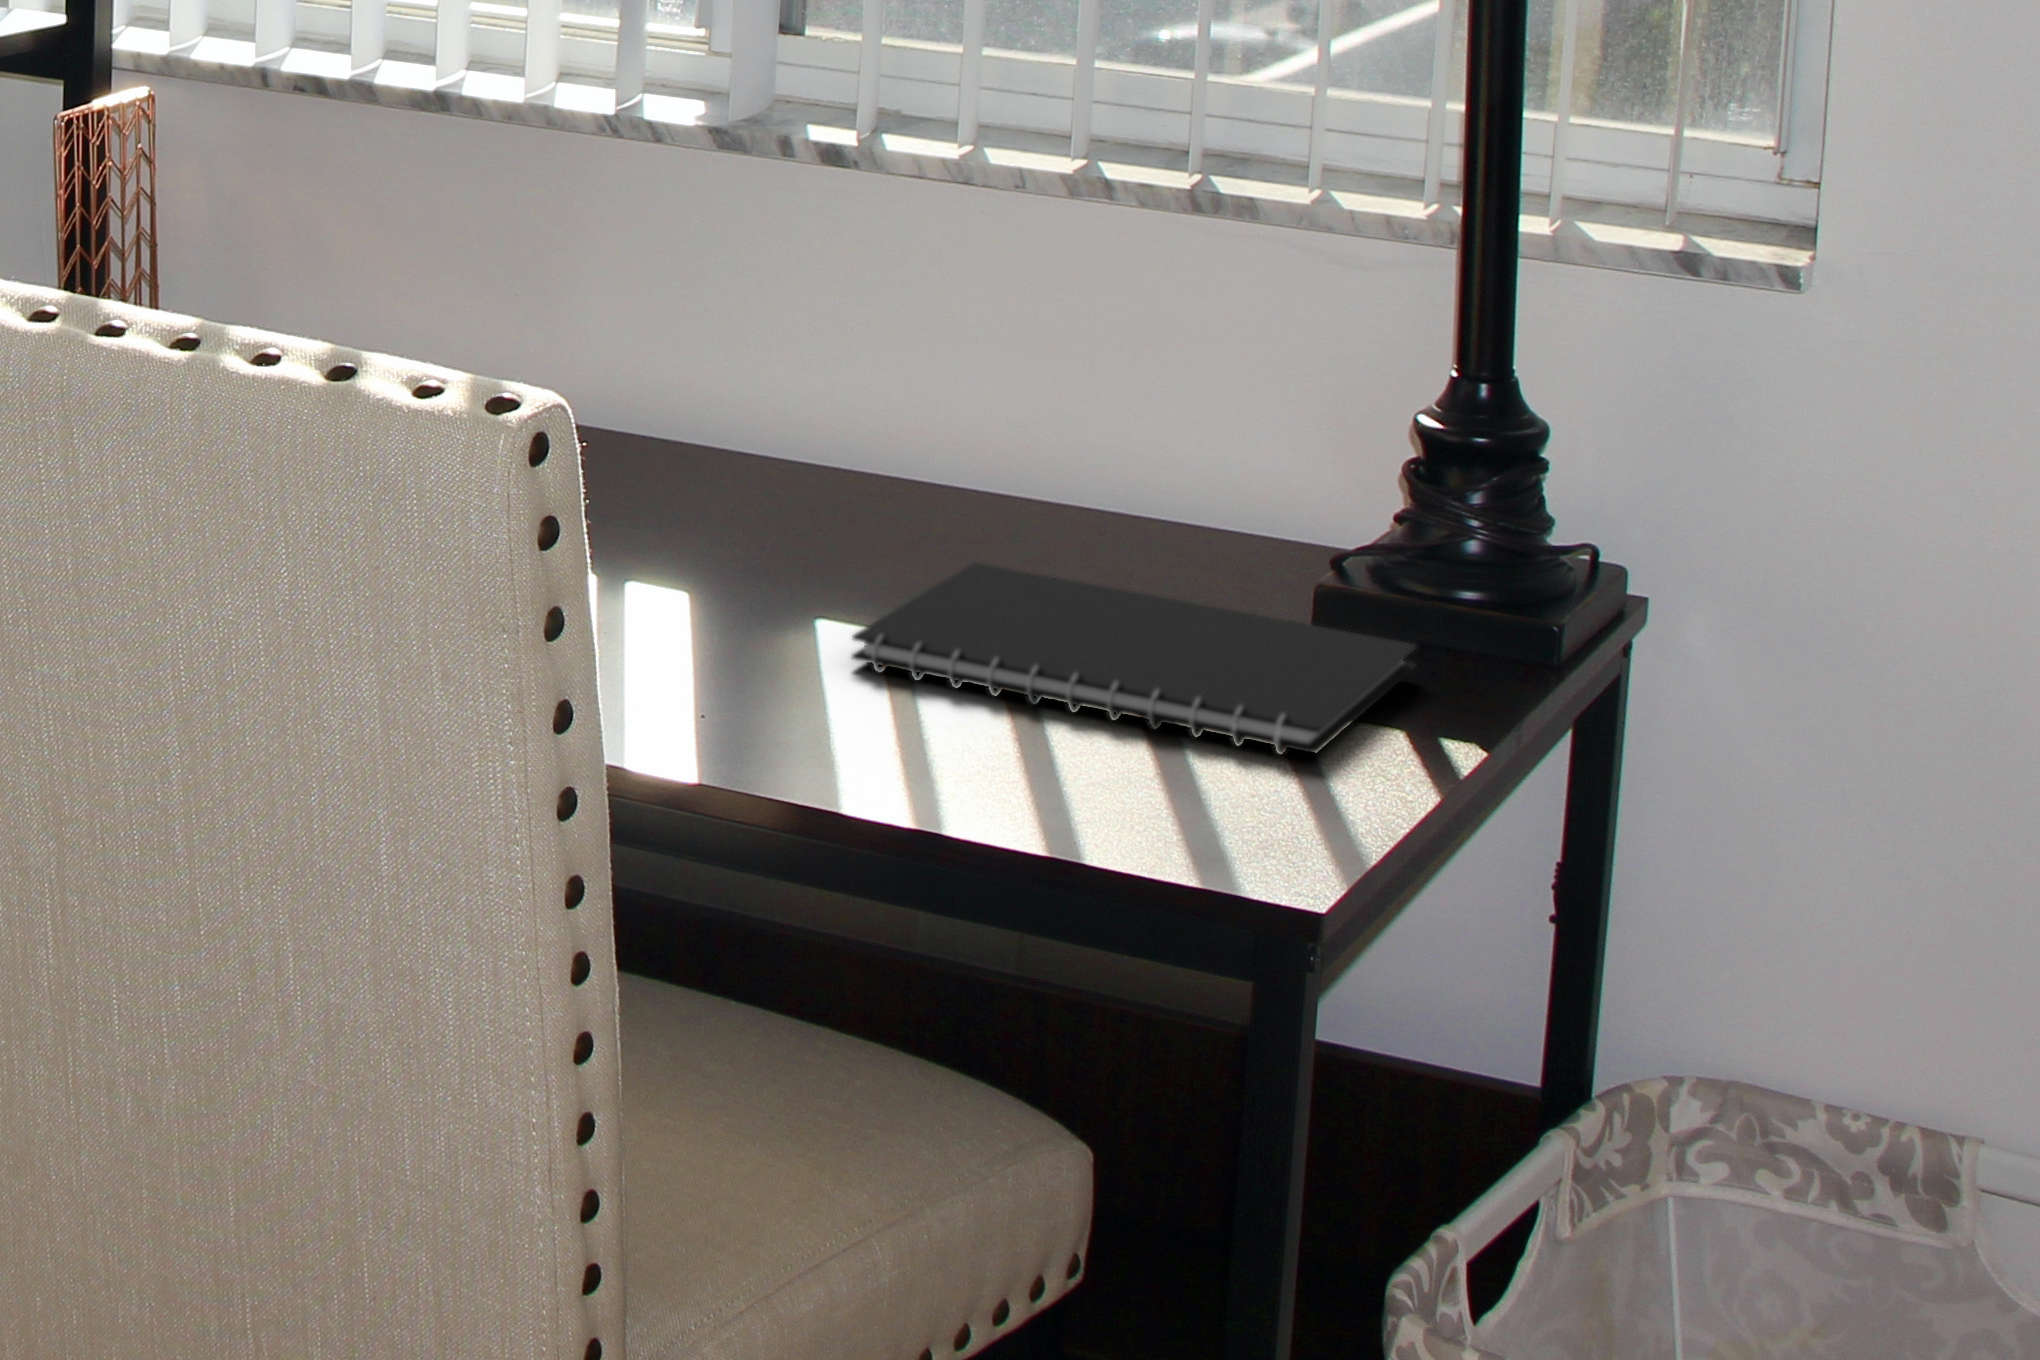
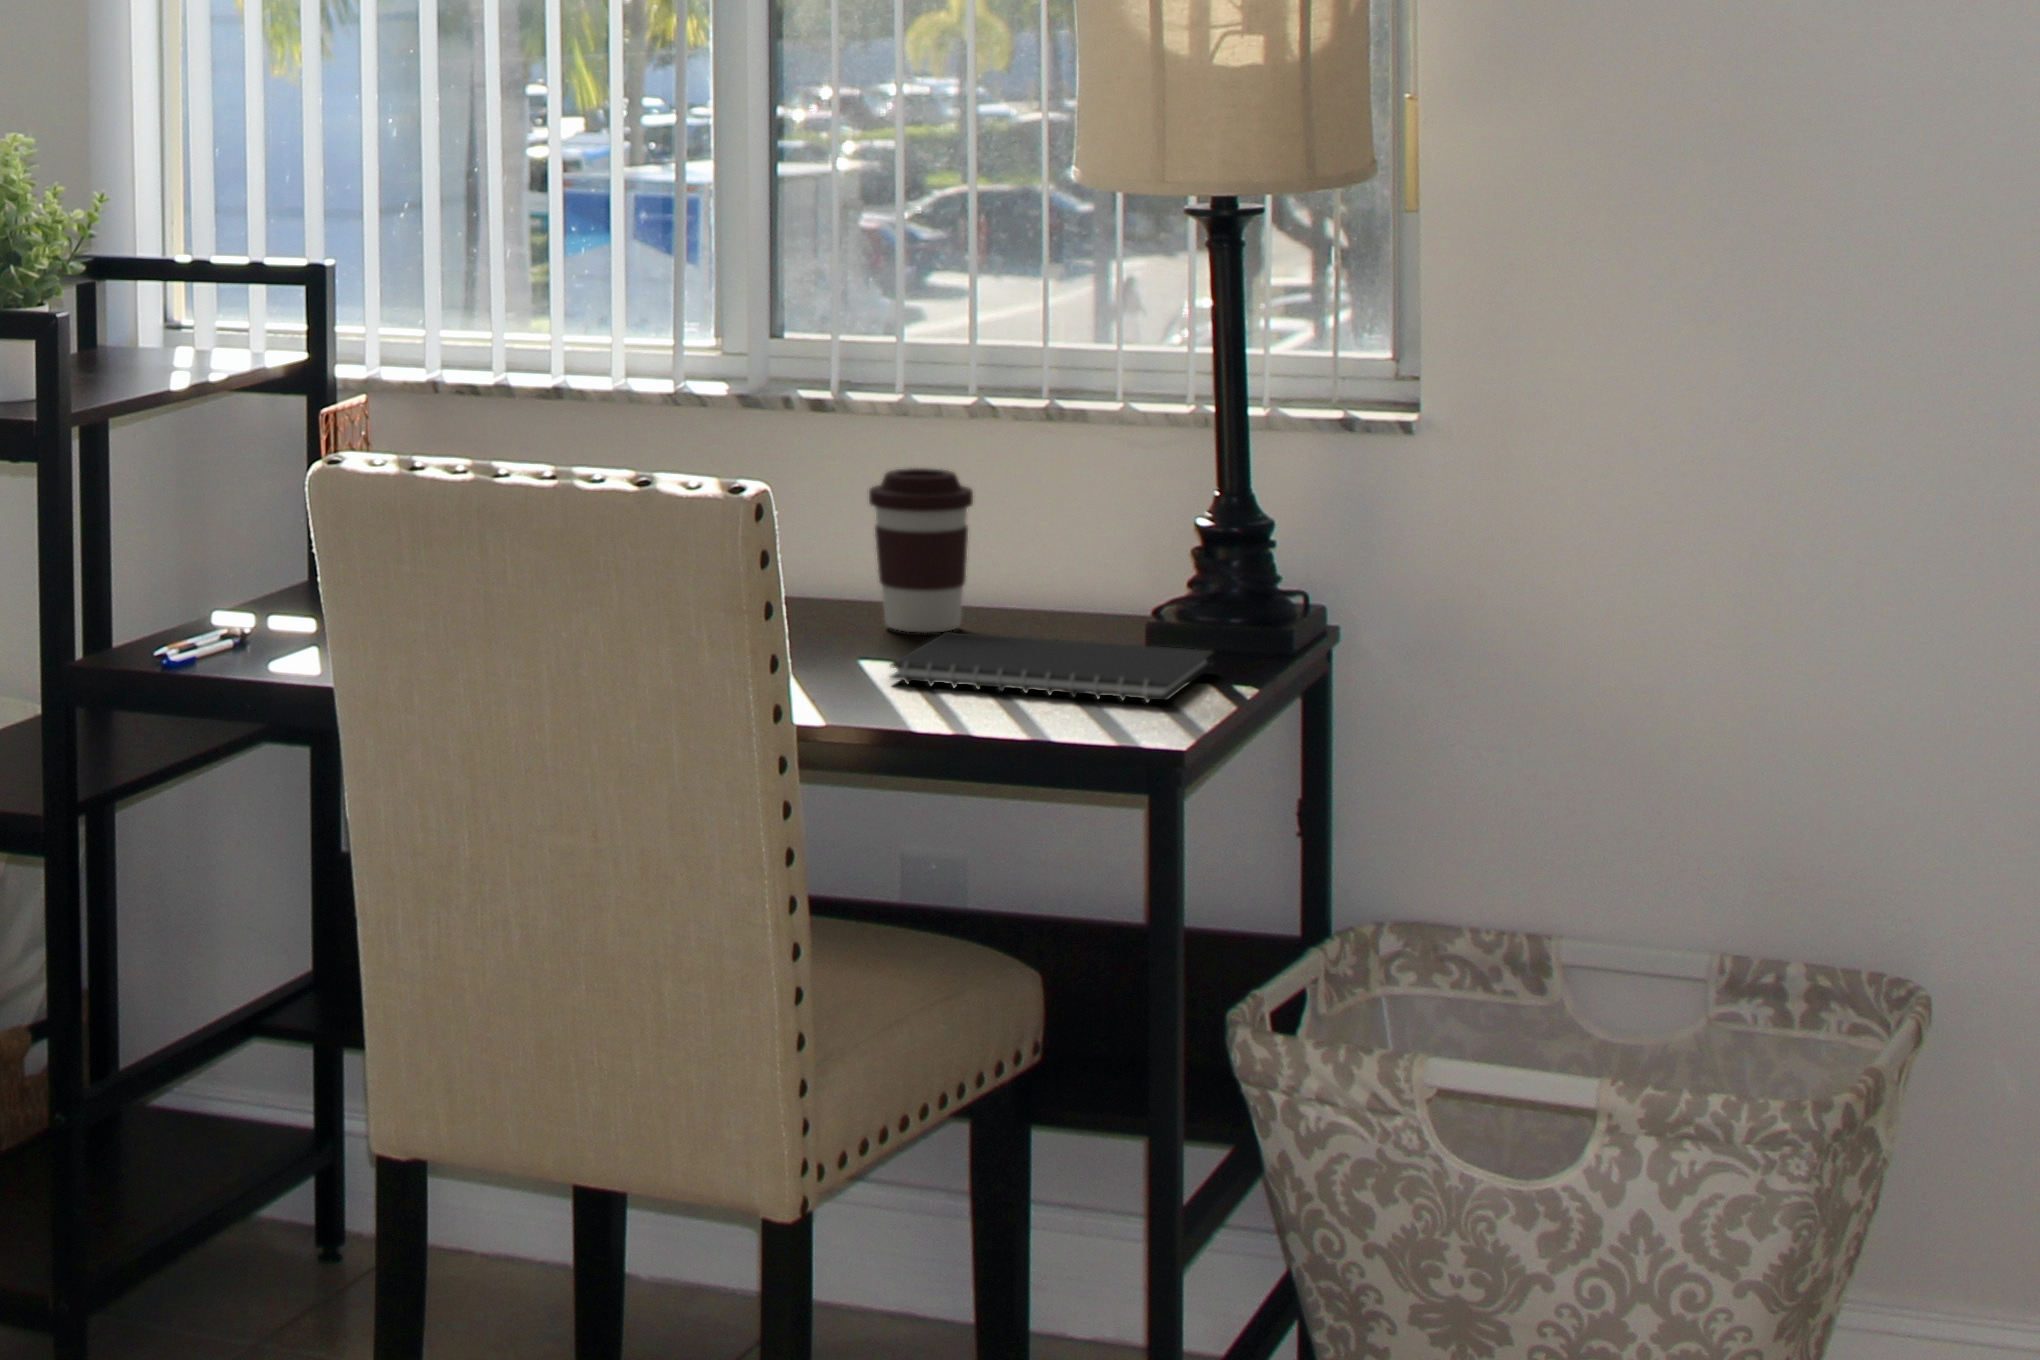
coffee cup: none [878,279,1048,548] -> present [869,468,973,633]

